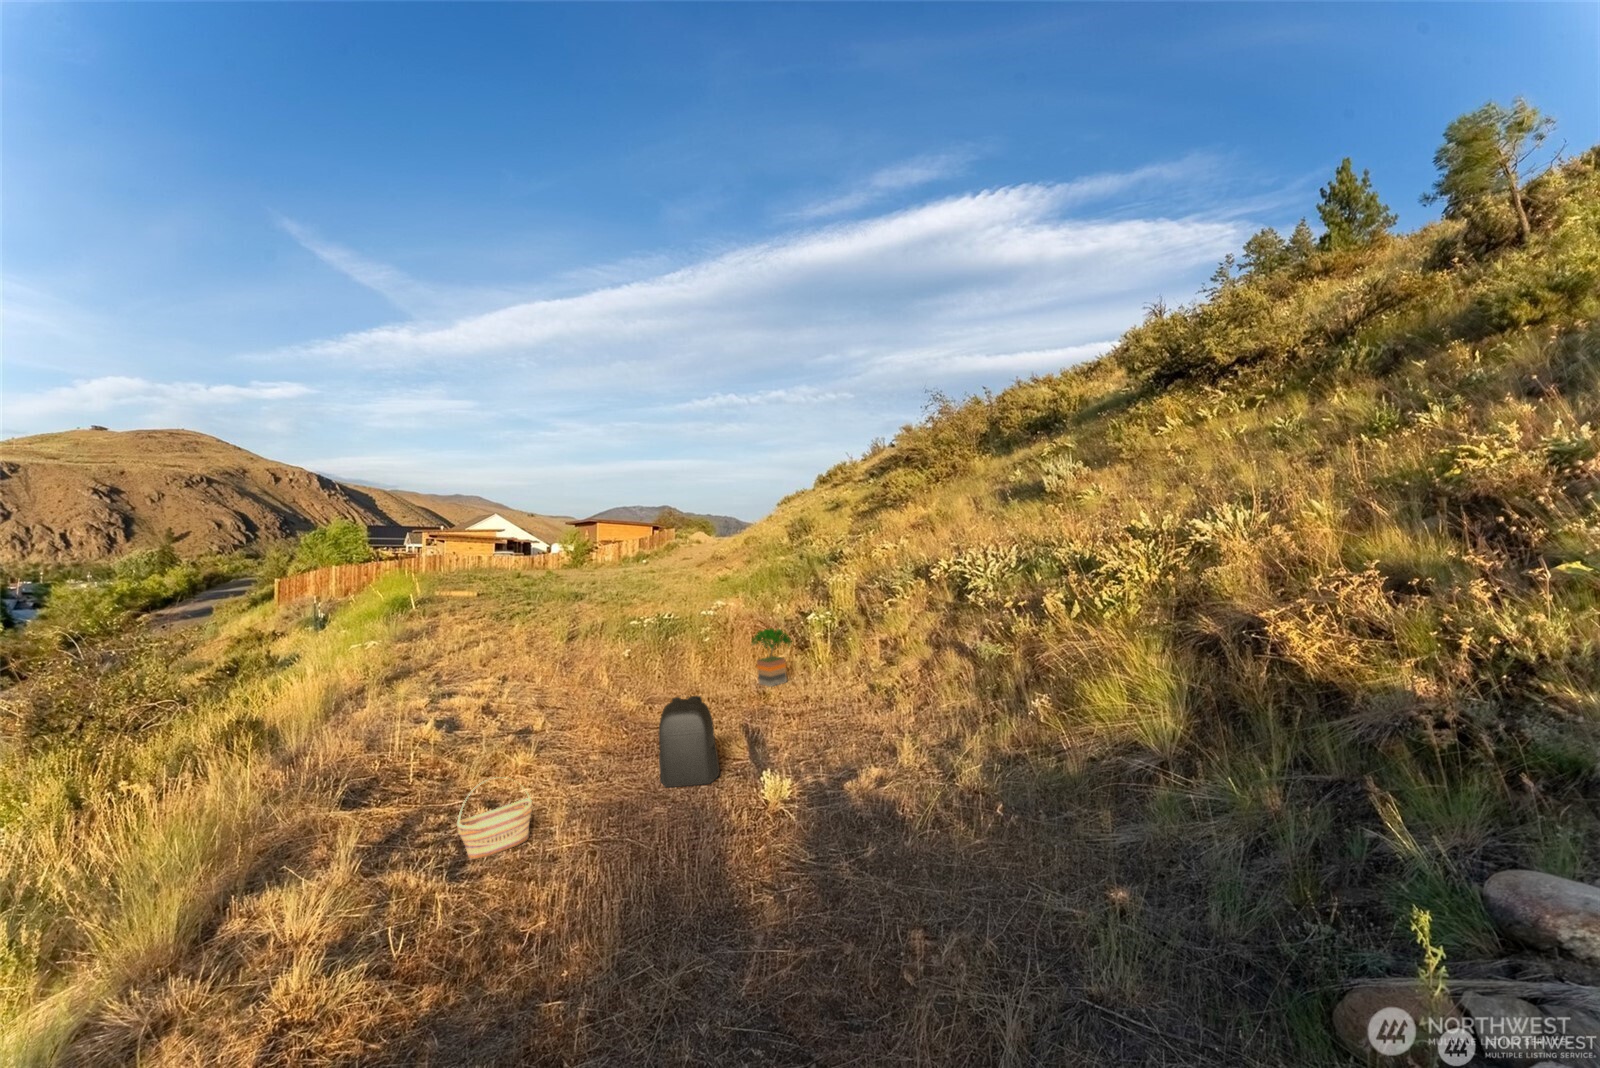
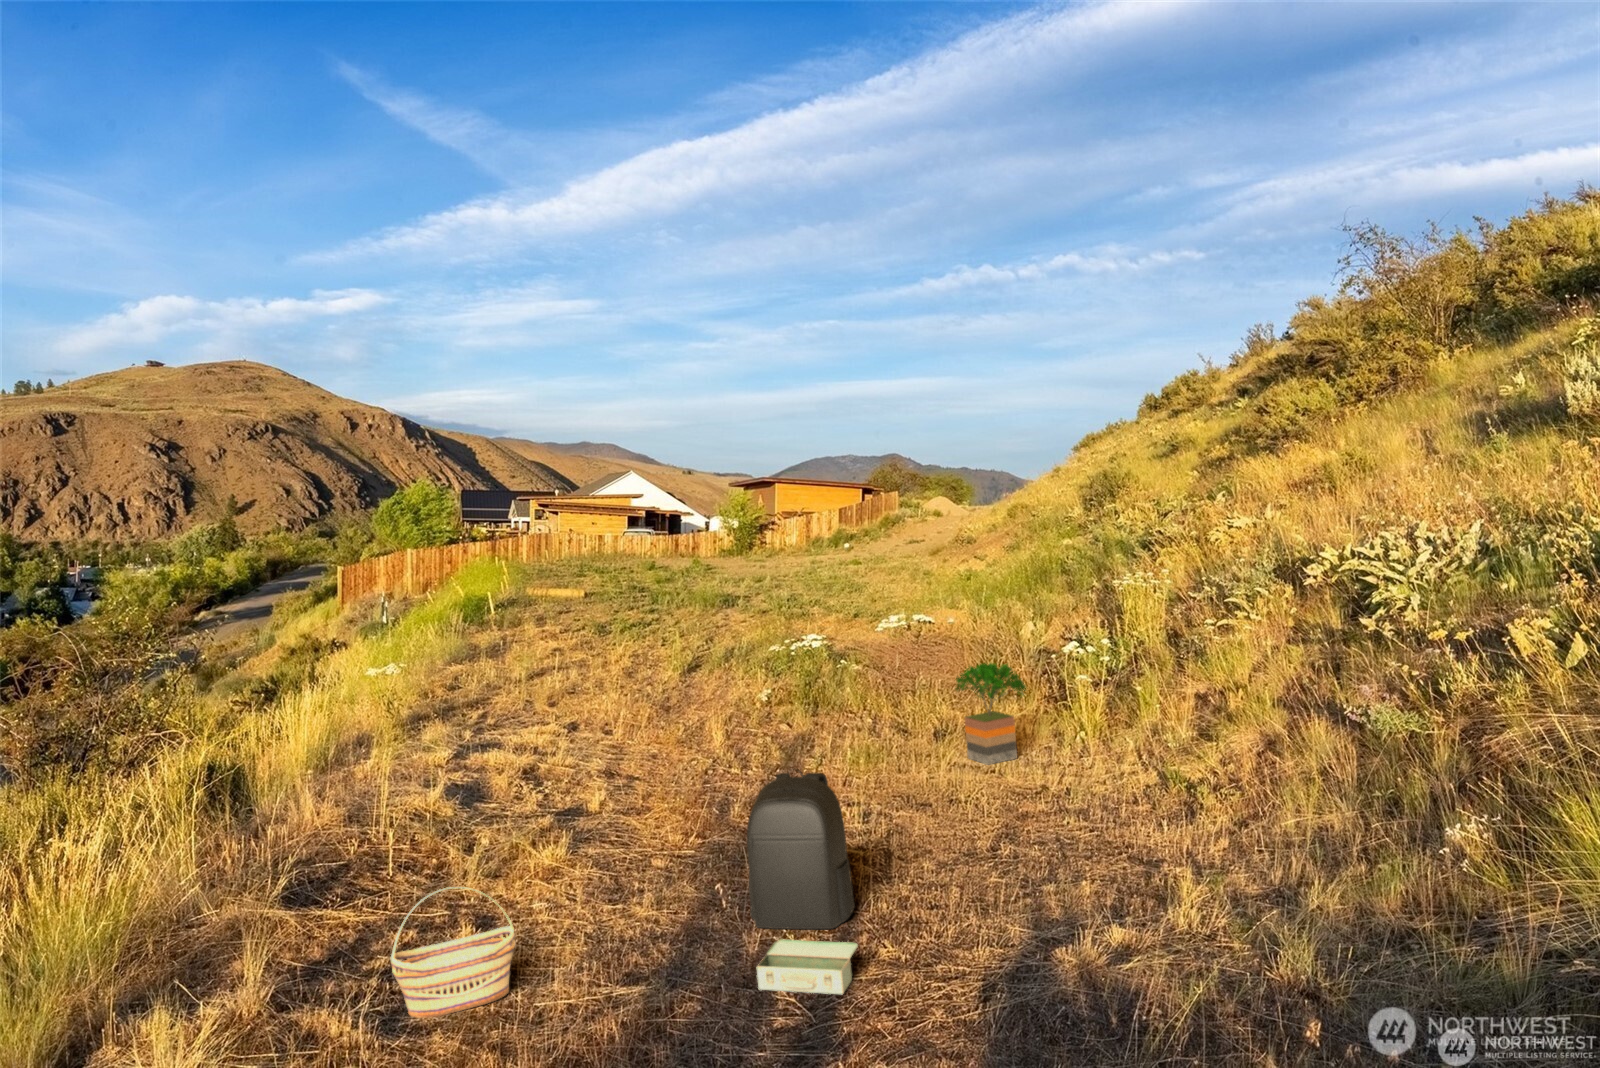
toolbox: none [676,789,731,820] -> present [757,939,858,994]

